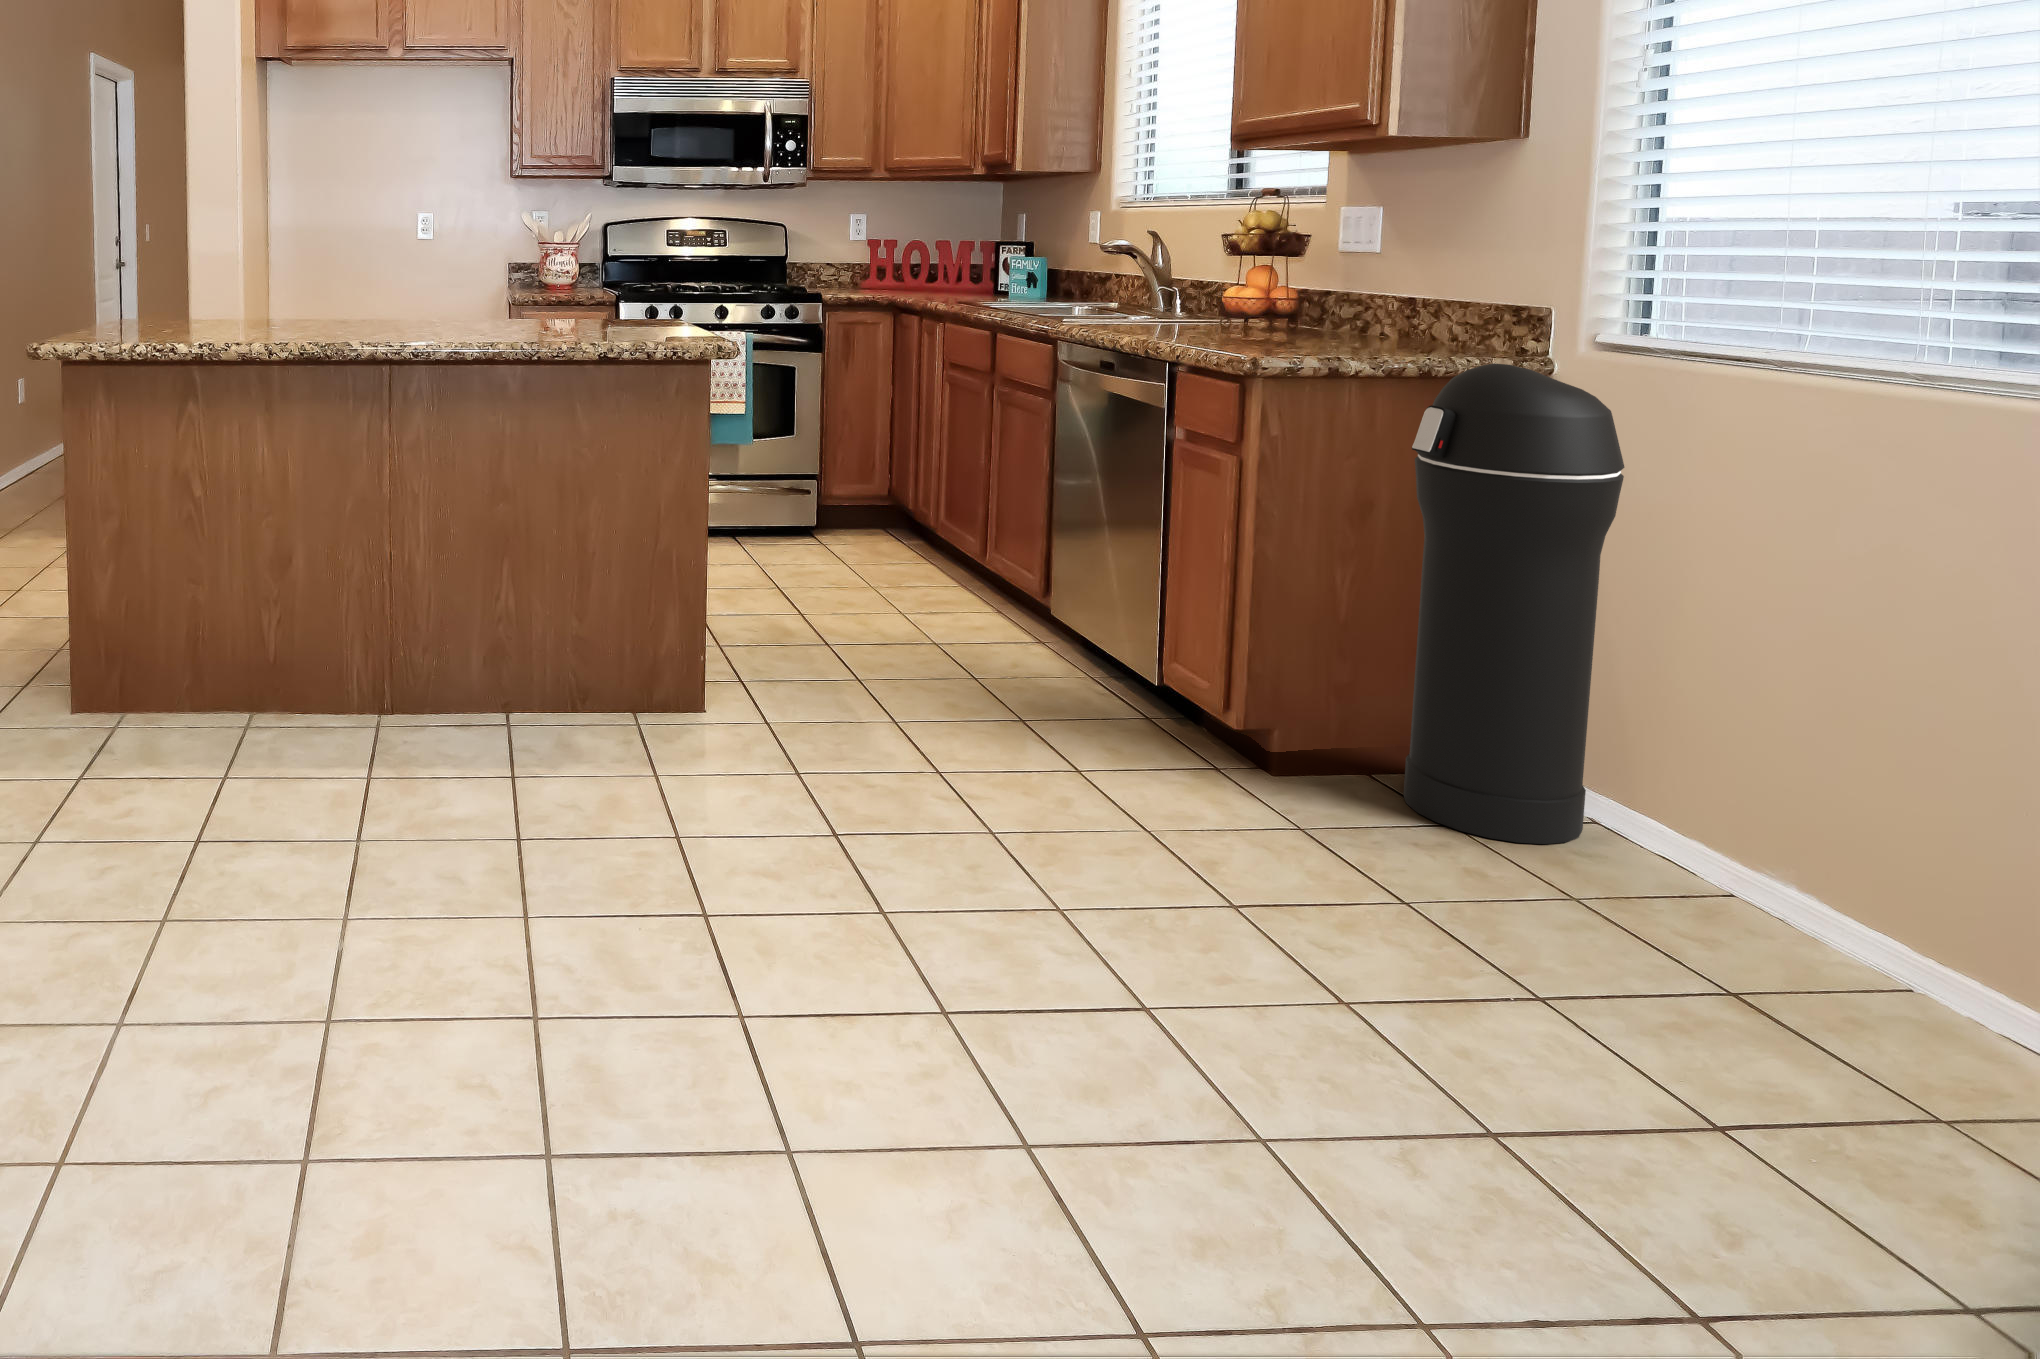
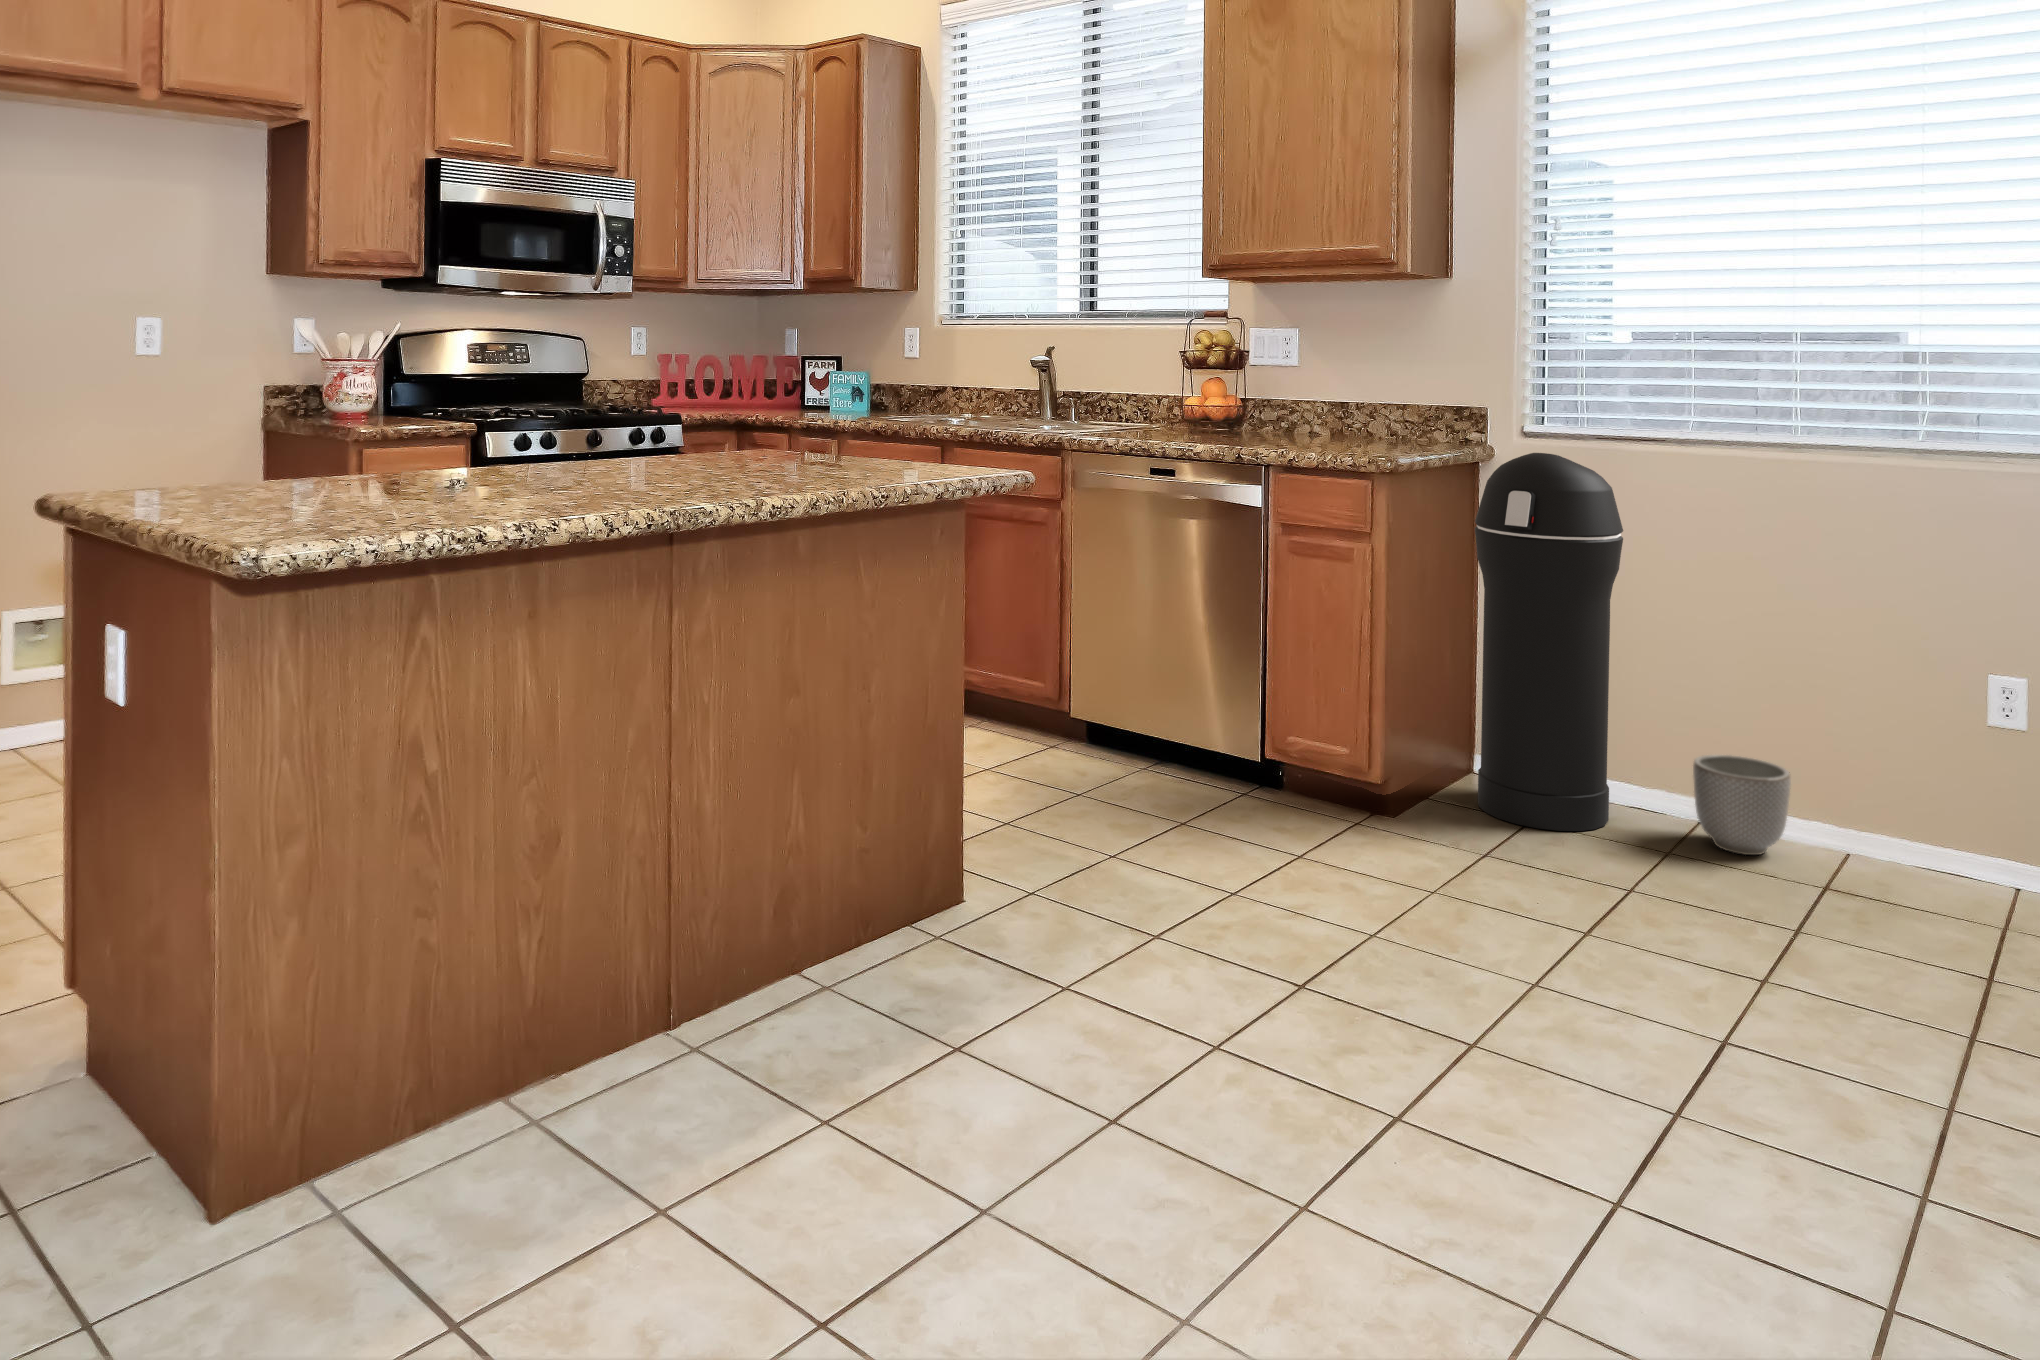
planter: none [1642,783,1791,926] -> present [1693,755,1791,855]

